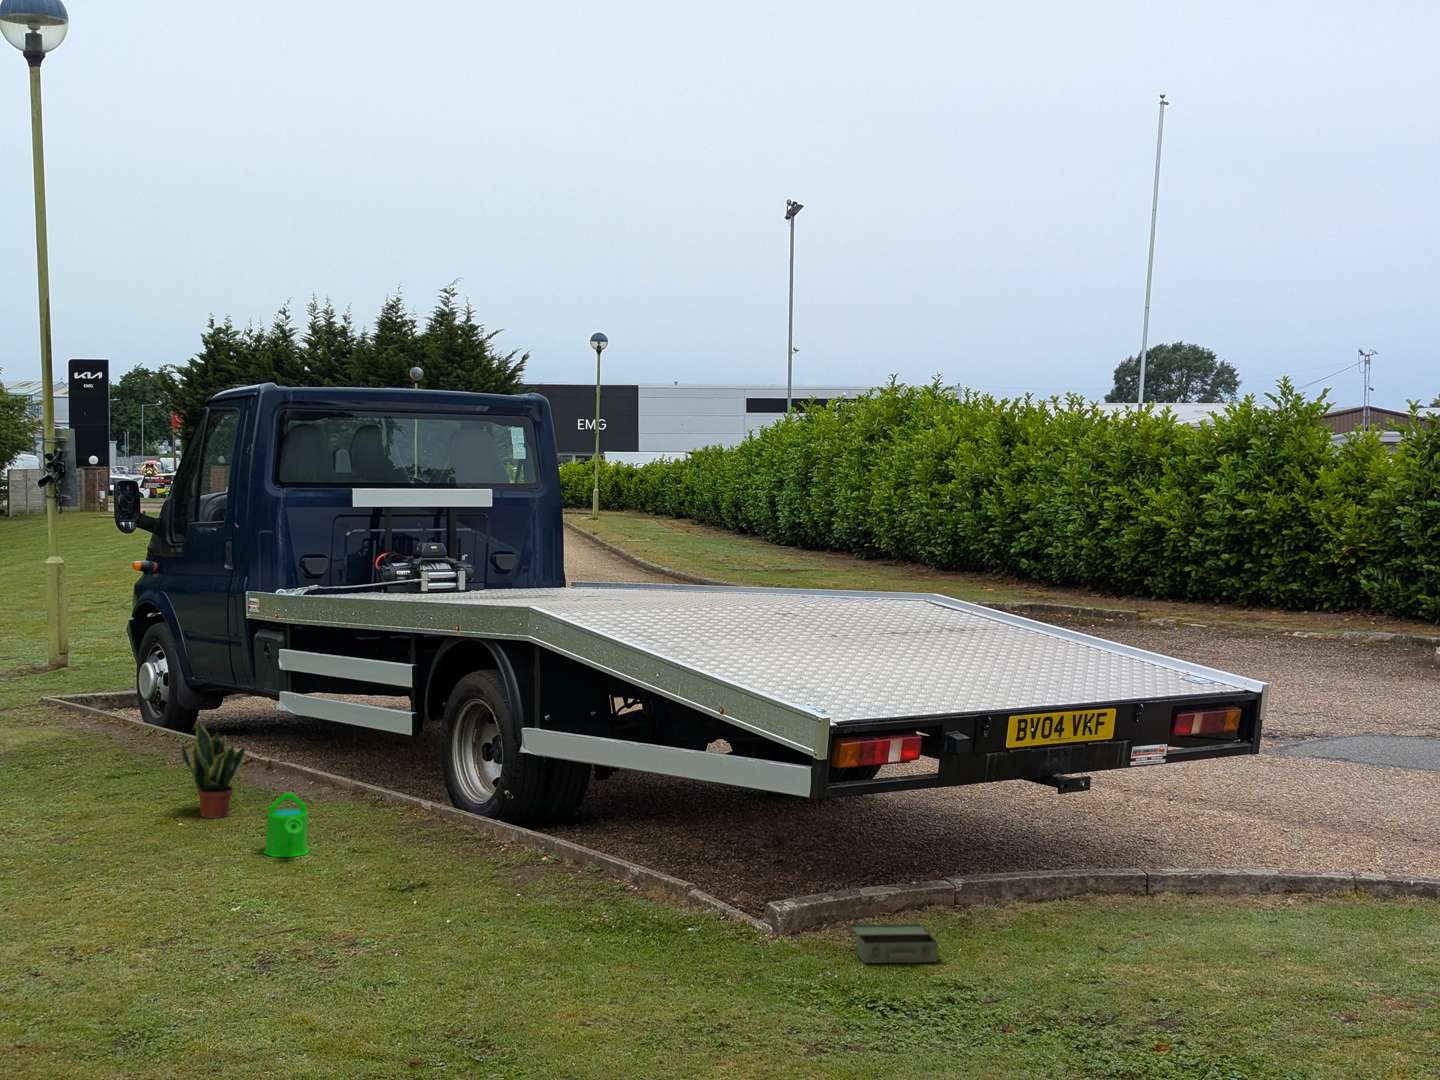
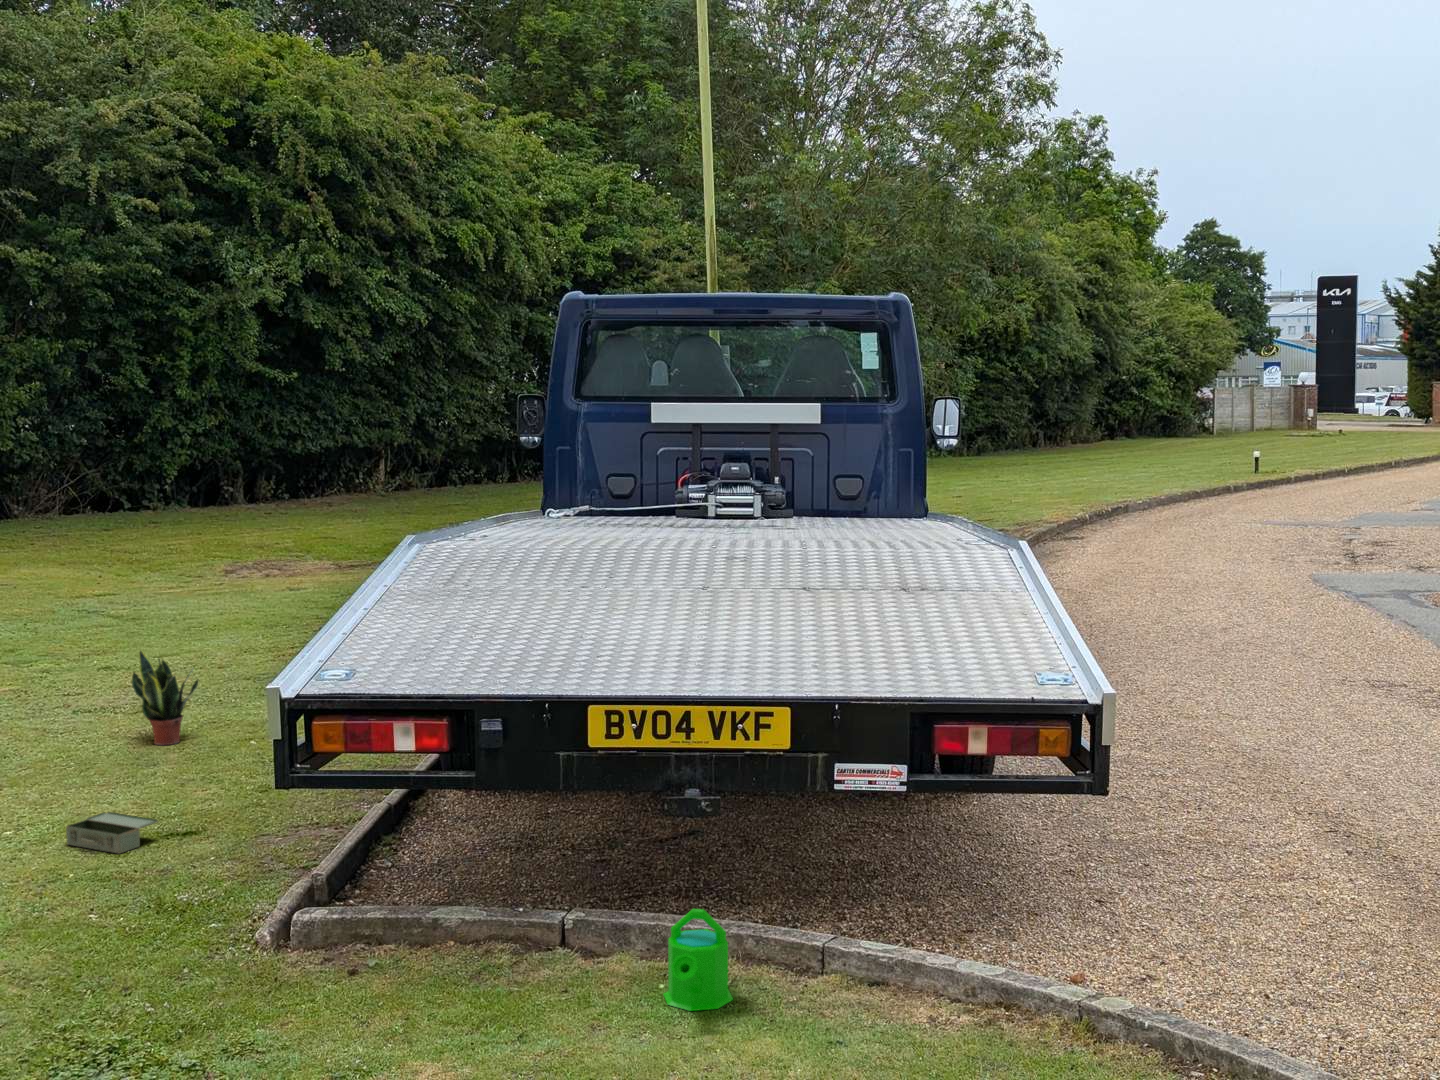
watering can: present [263,792,310,857] -> present [664,909,733,1011]
toolbox: present [851,924,938,963] -> present [66,812,158,853]

